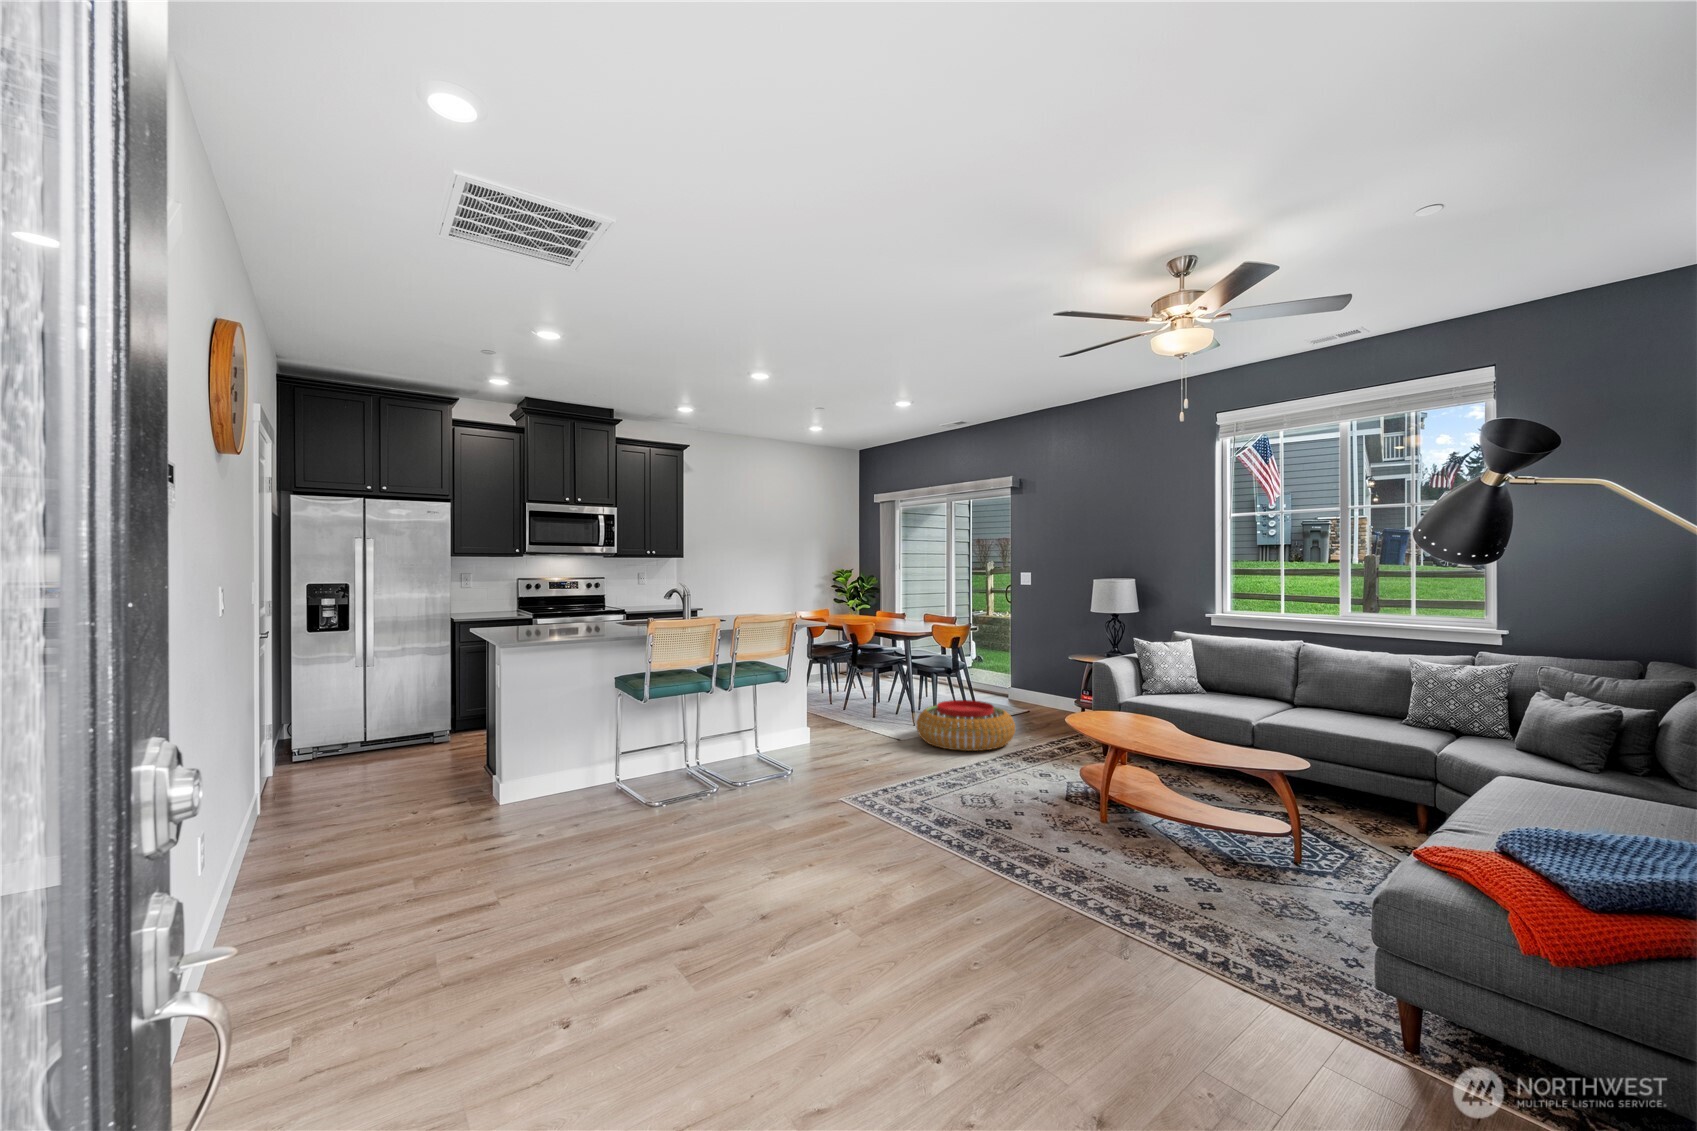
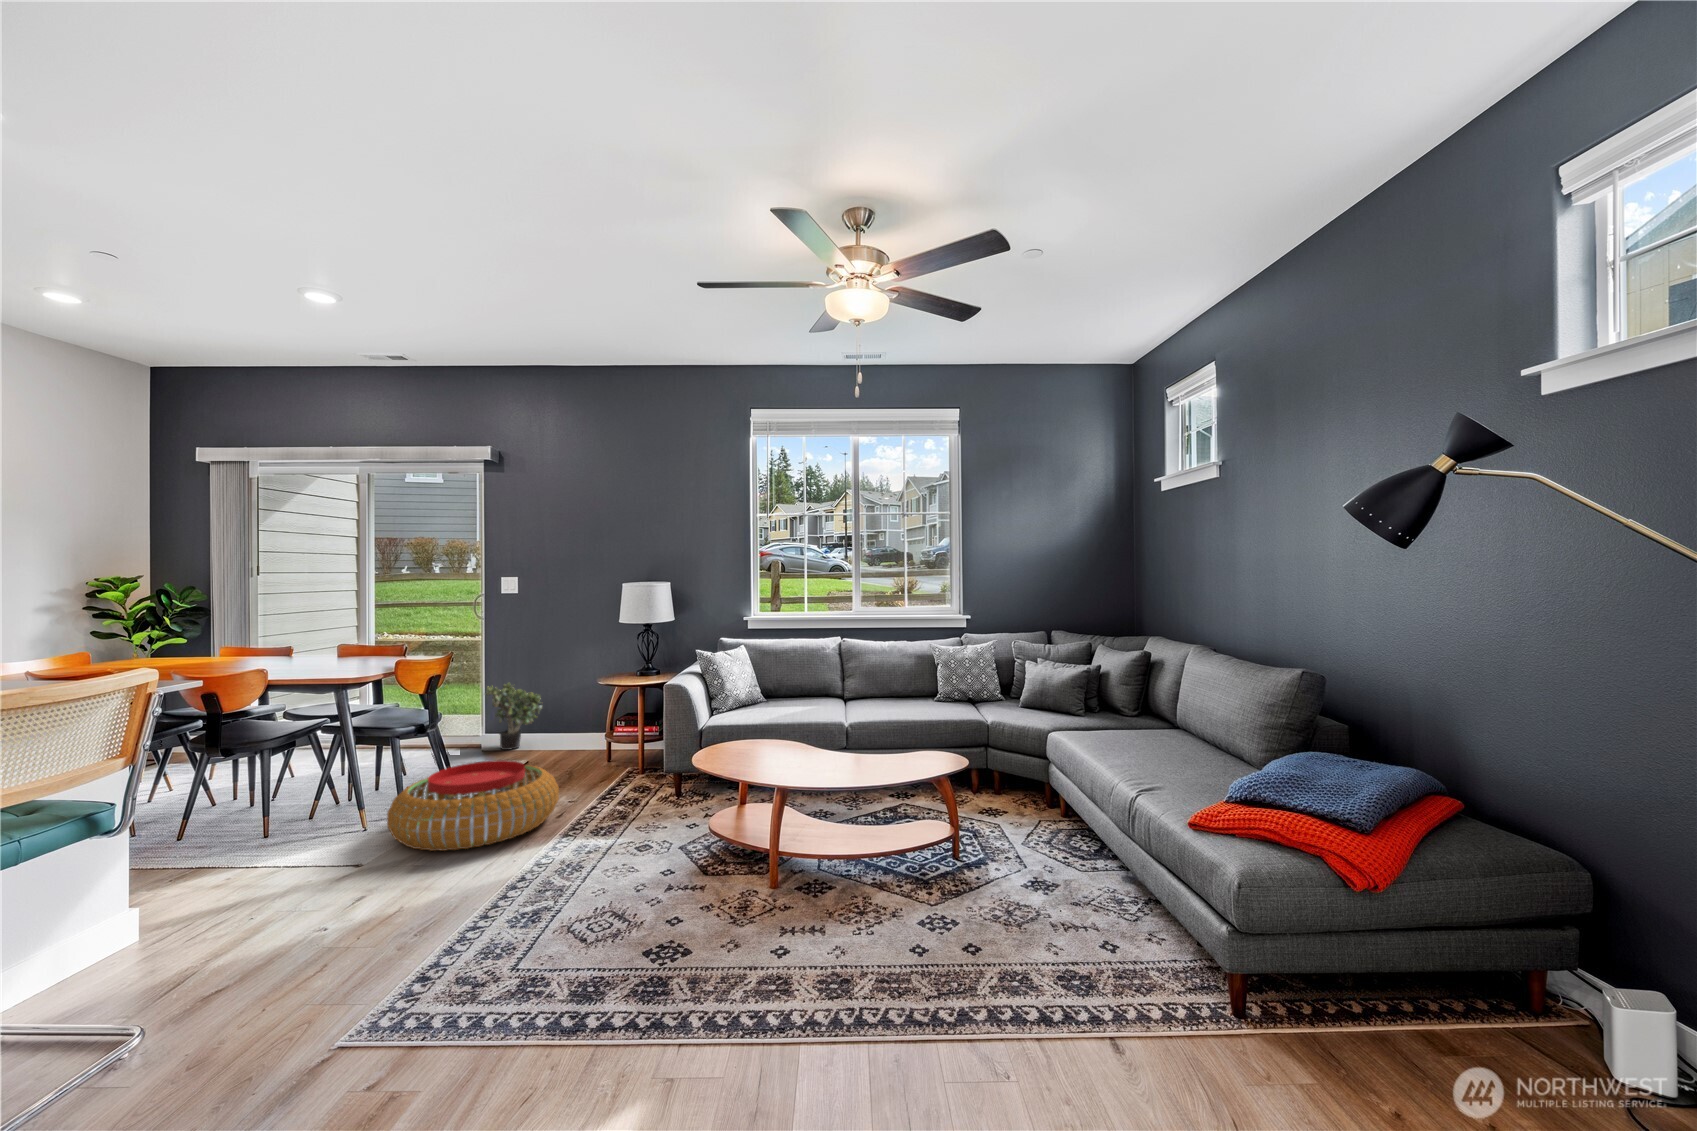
potted plant: none [1009,653,1050,703] -> present [485,683,542,750]

